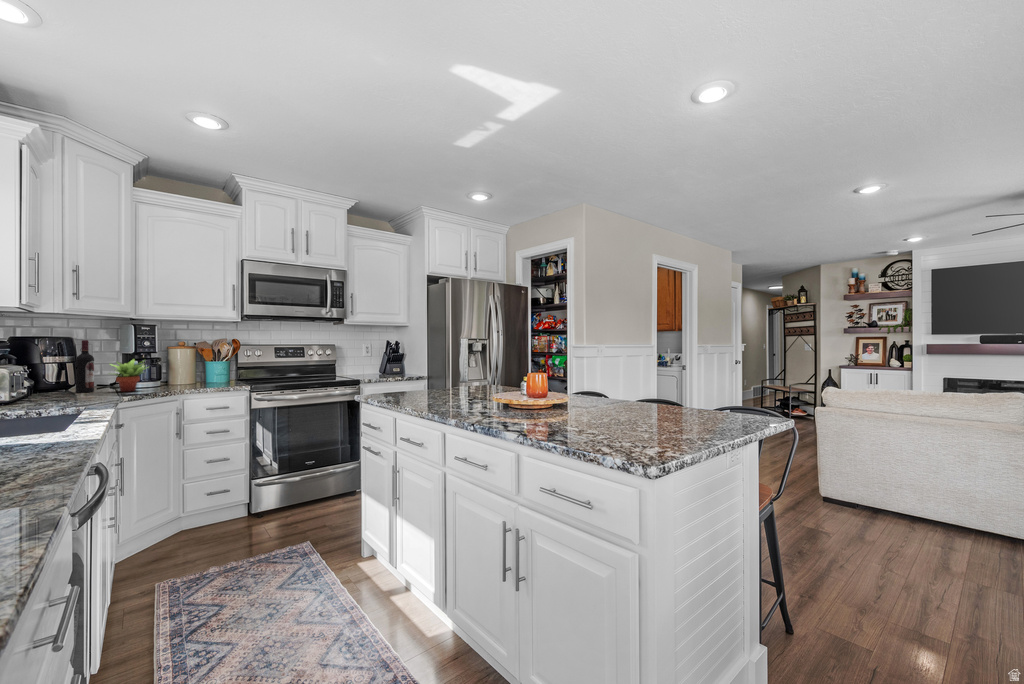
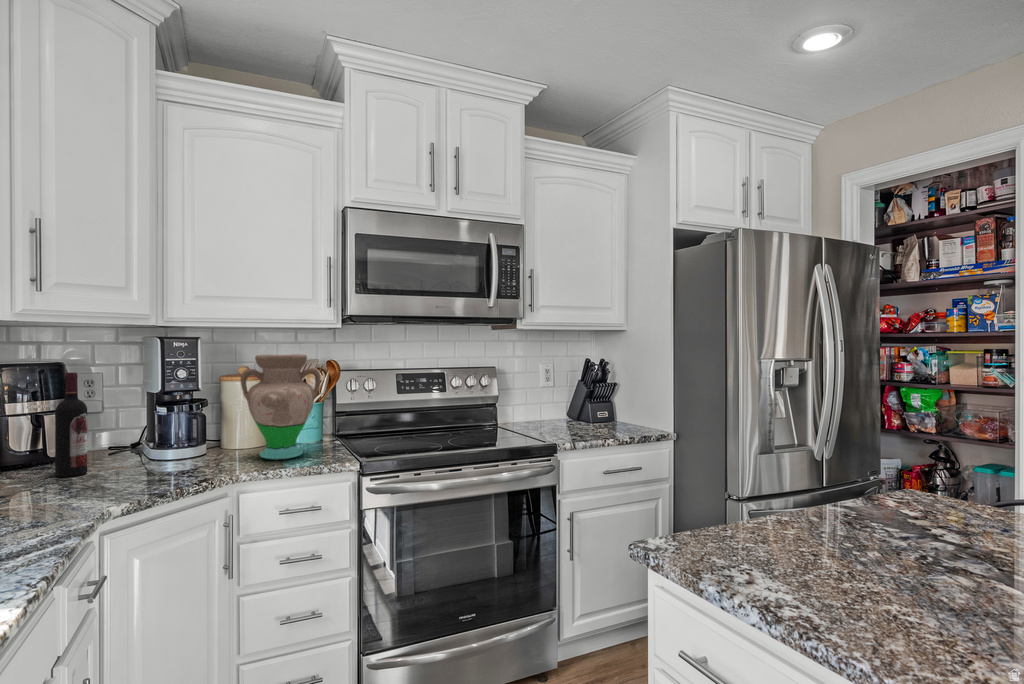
vase: none [182,333,229,386] -> present [241,354,321,460]
succulent plant: present [110,359,148,392] -> none [101,409,179,479]

